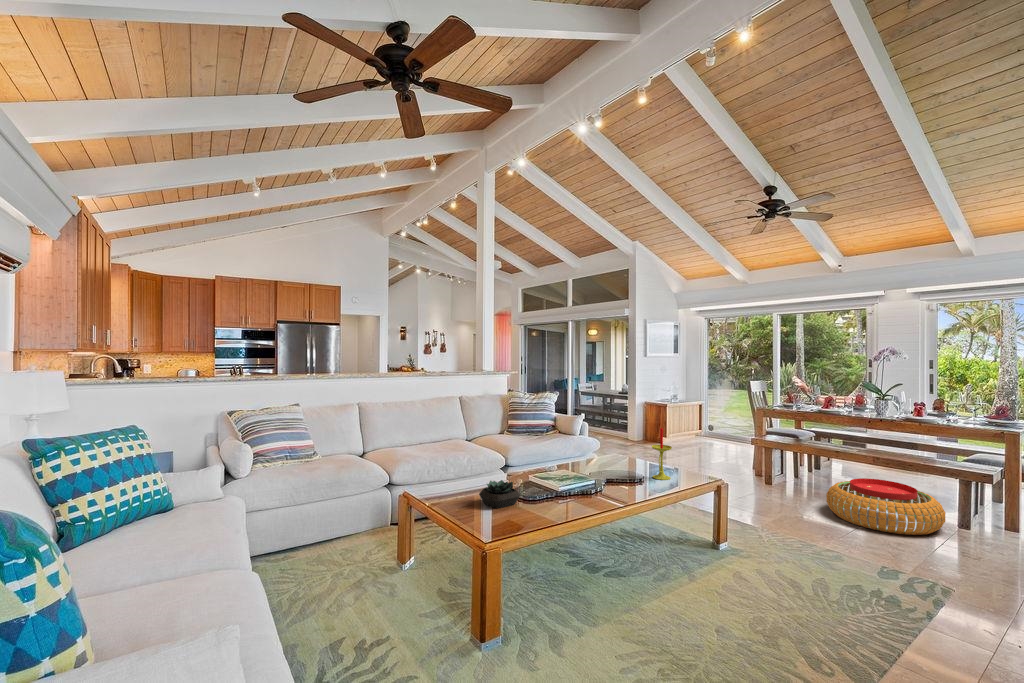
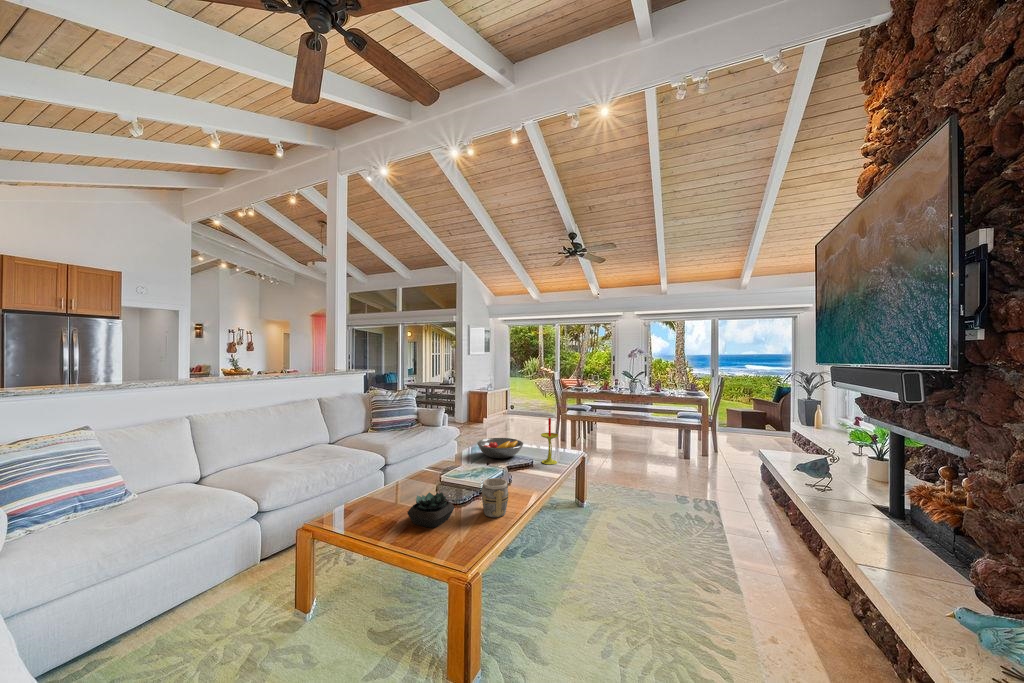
fruit bowl: none [591,447,641,468] -> present [477,438,523,458]
mug: none [543,475,569,511] -> present [482,478,509,518]
pouf: present [826,478,946,535] -> none [629,440,701,478]

